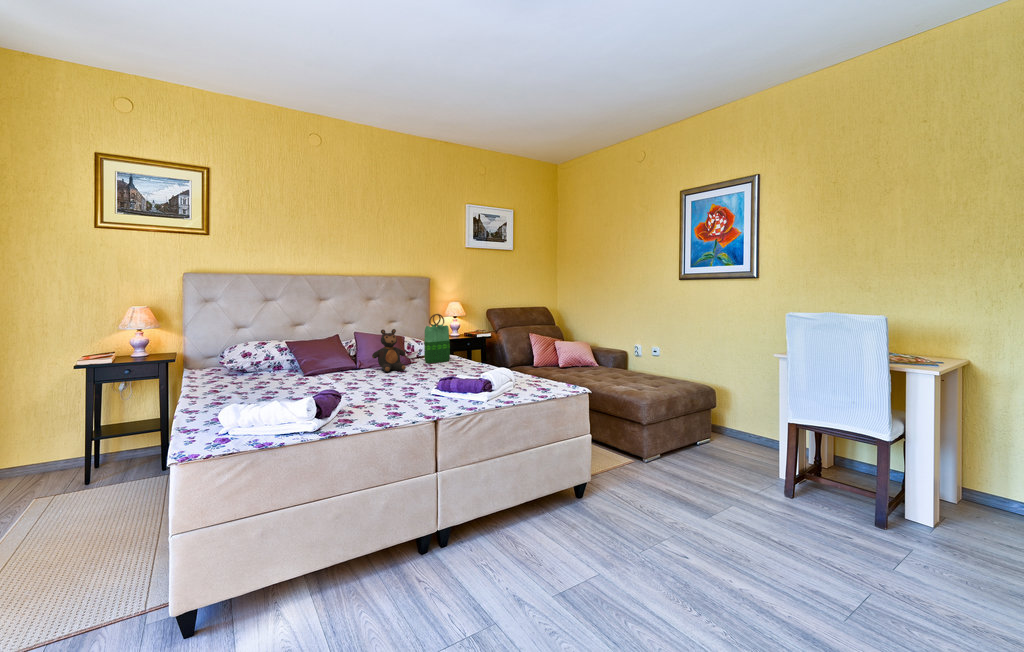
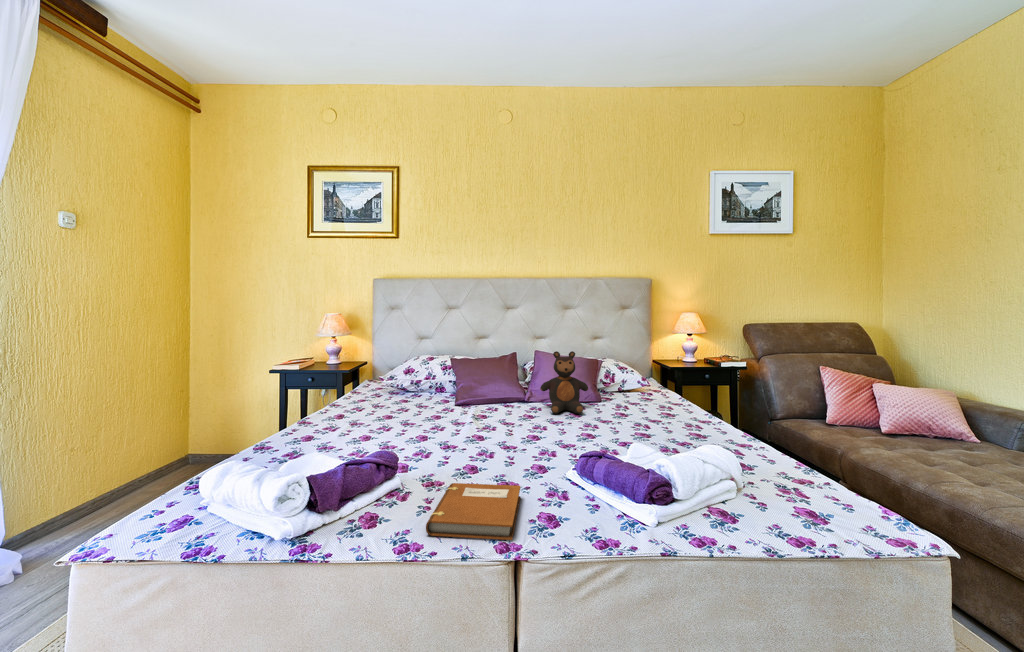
tote bag: present [424,314,450,363] -> none [624,331,665,404]
notebook: none [375,396,431,419] -> present [426,483,520,540]

